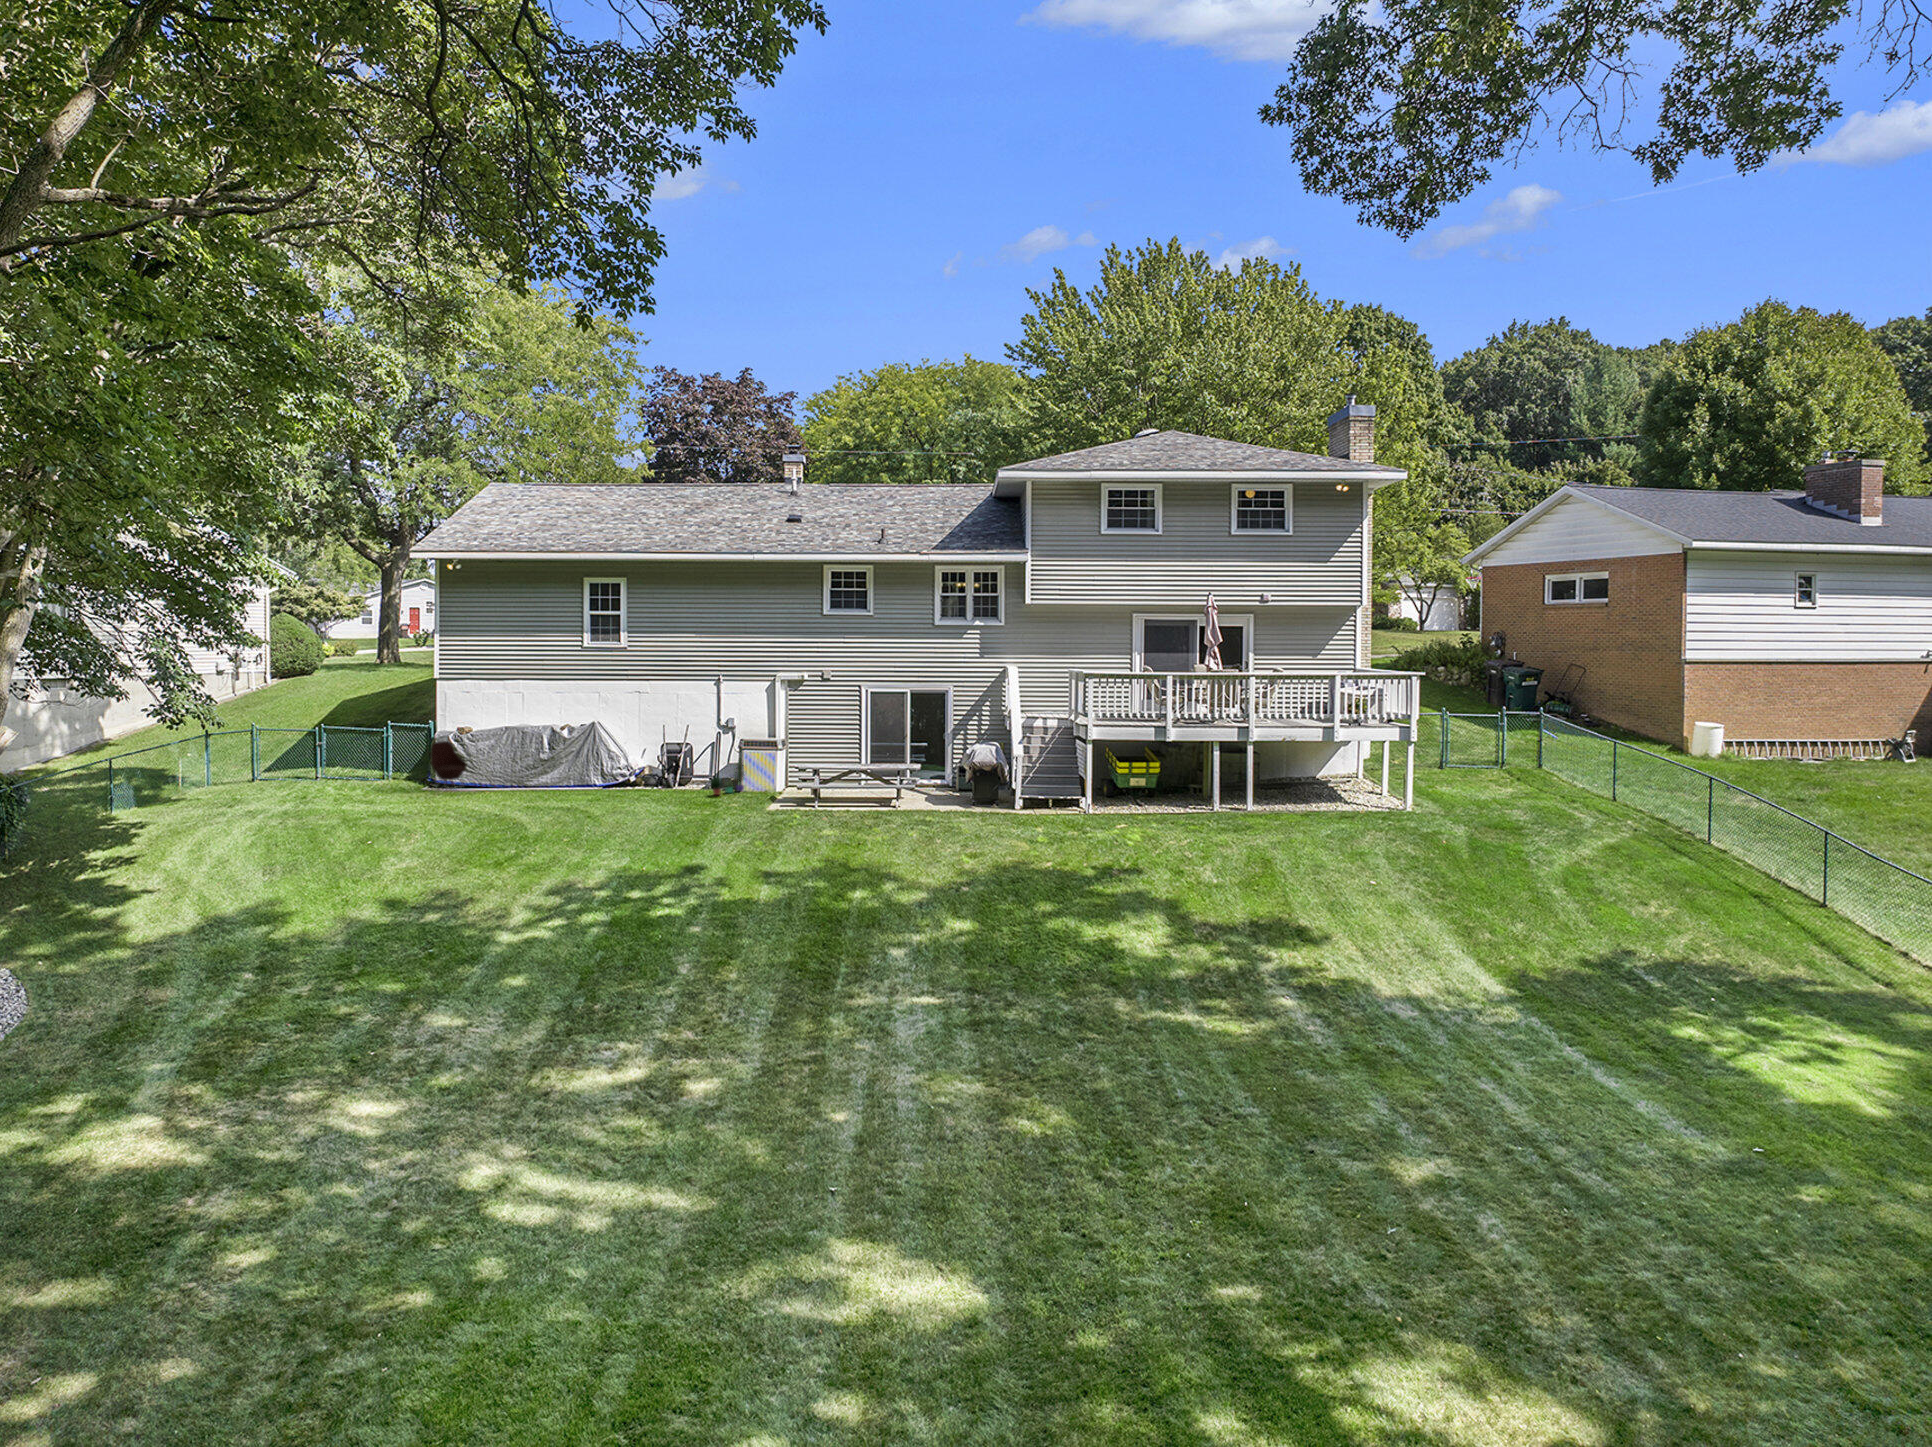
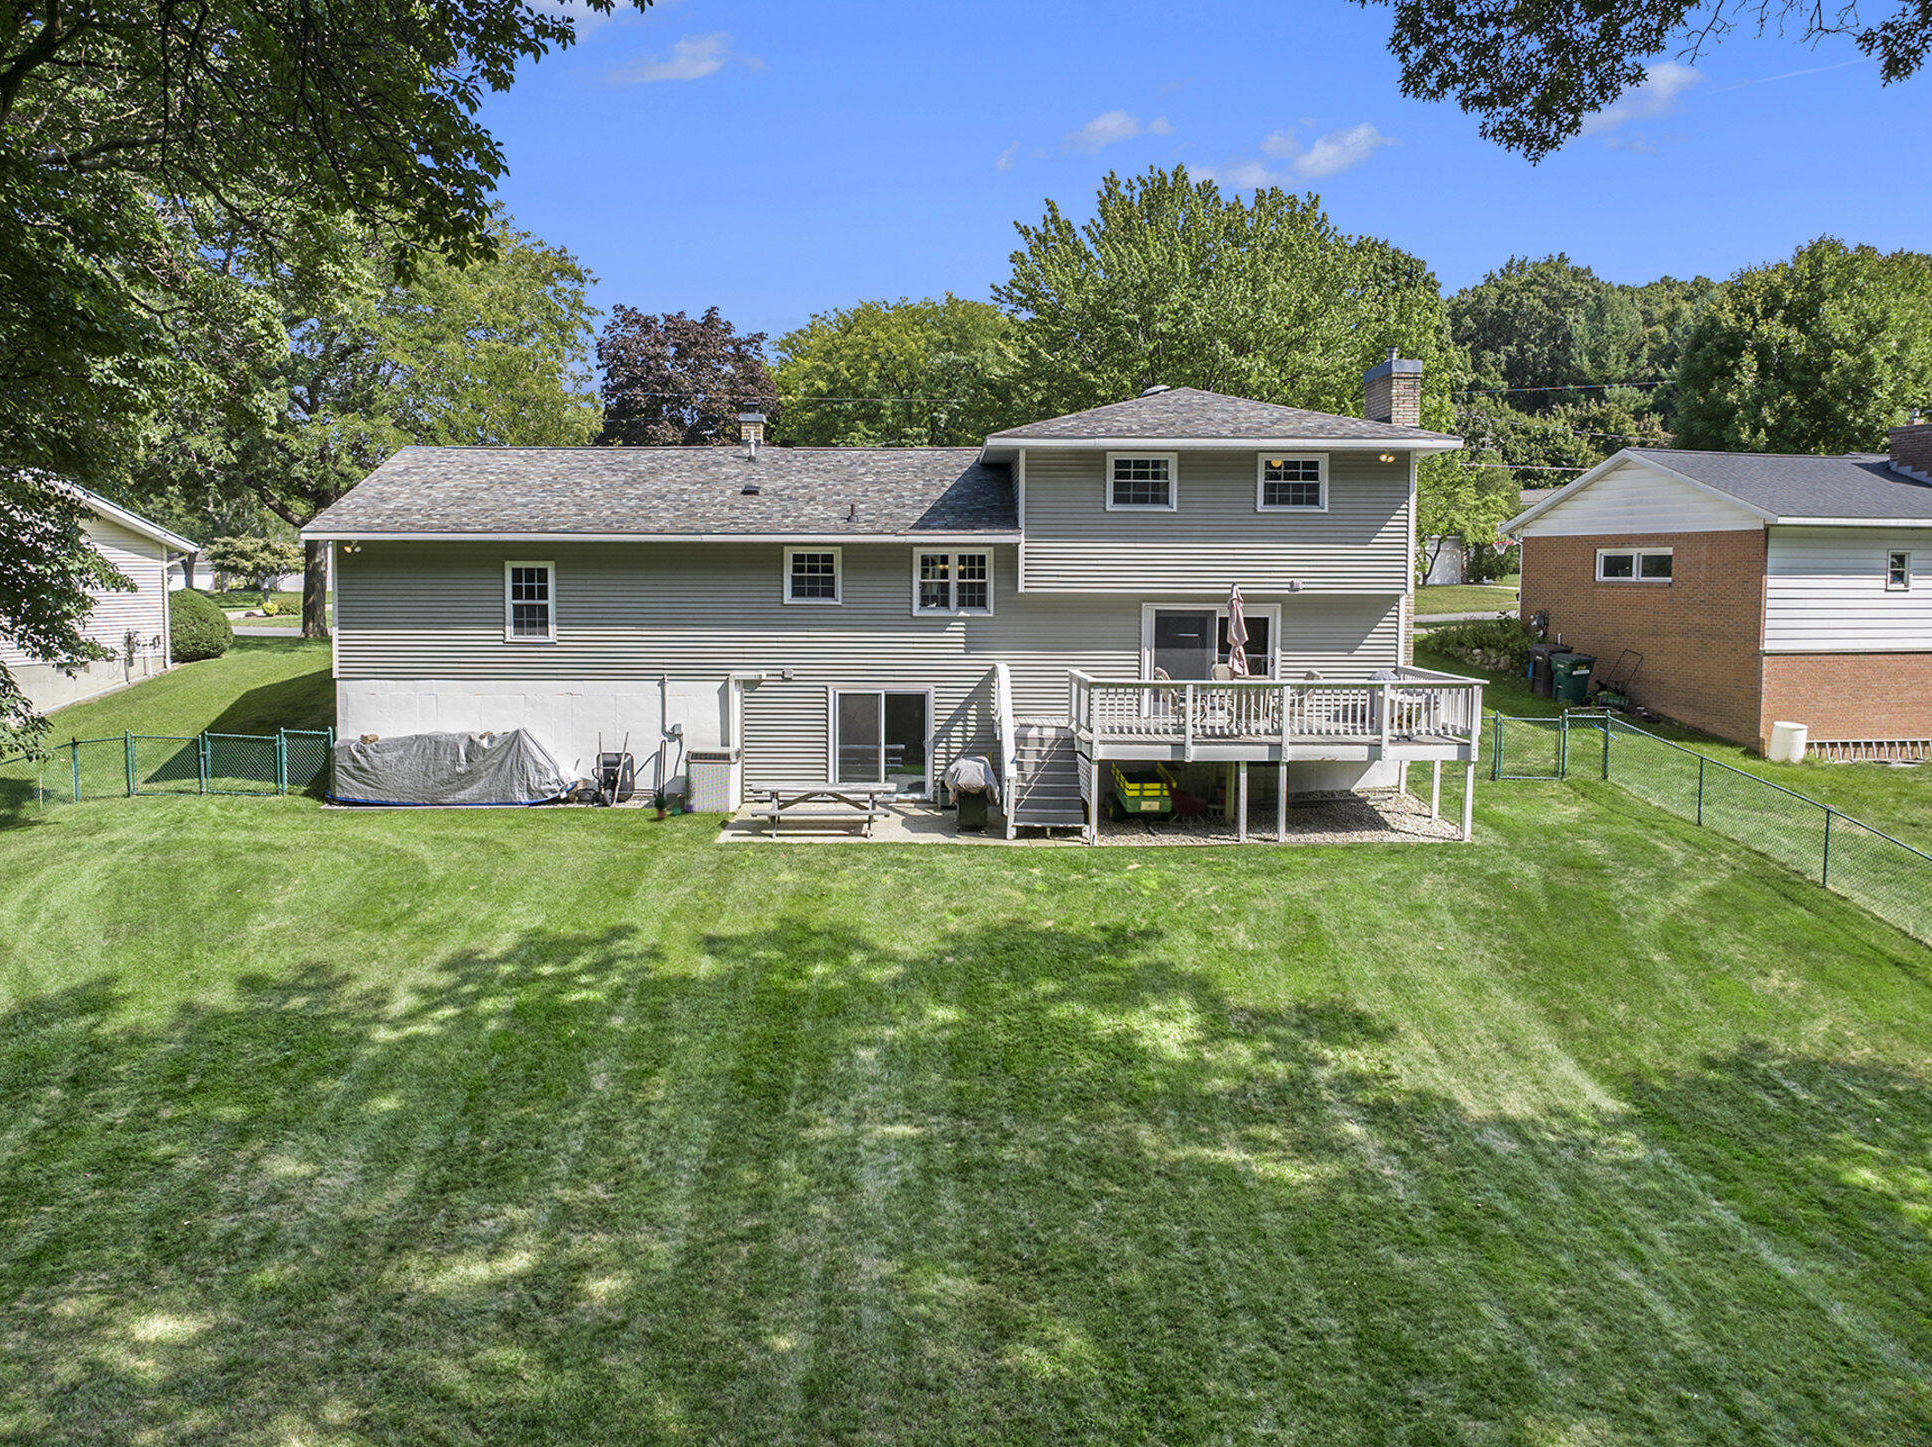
chair: present [431,741,467,790] -> present [1163,771,1207,816]

